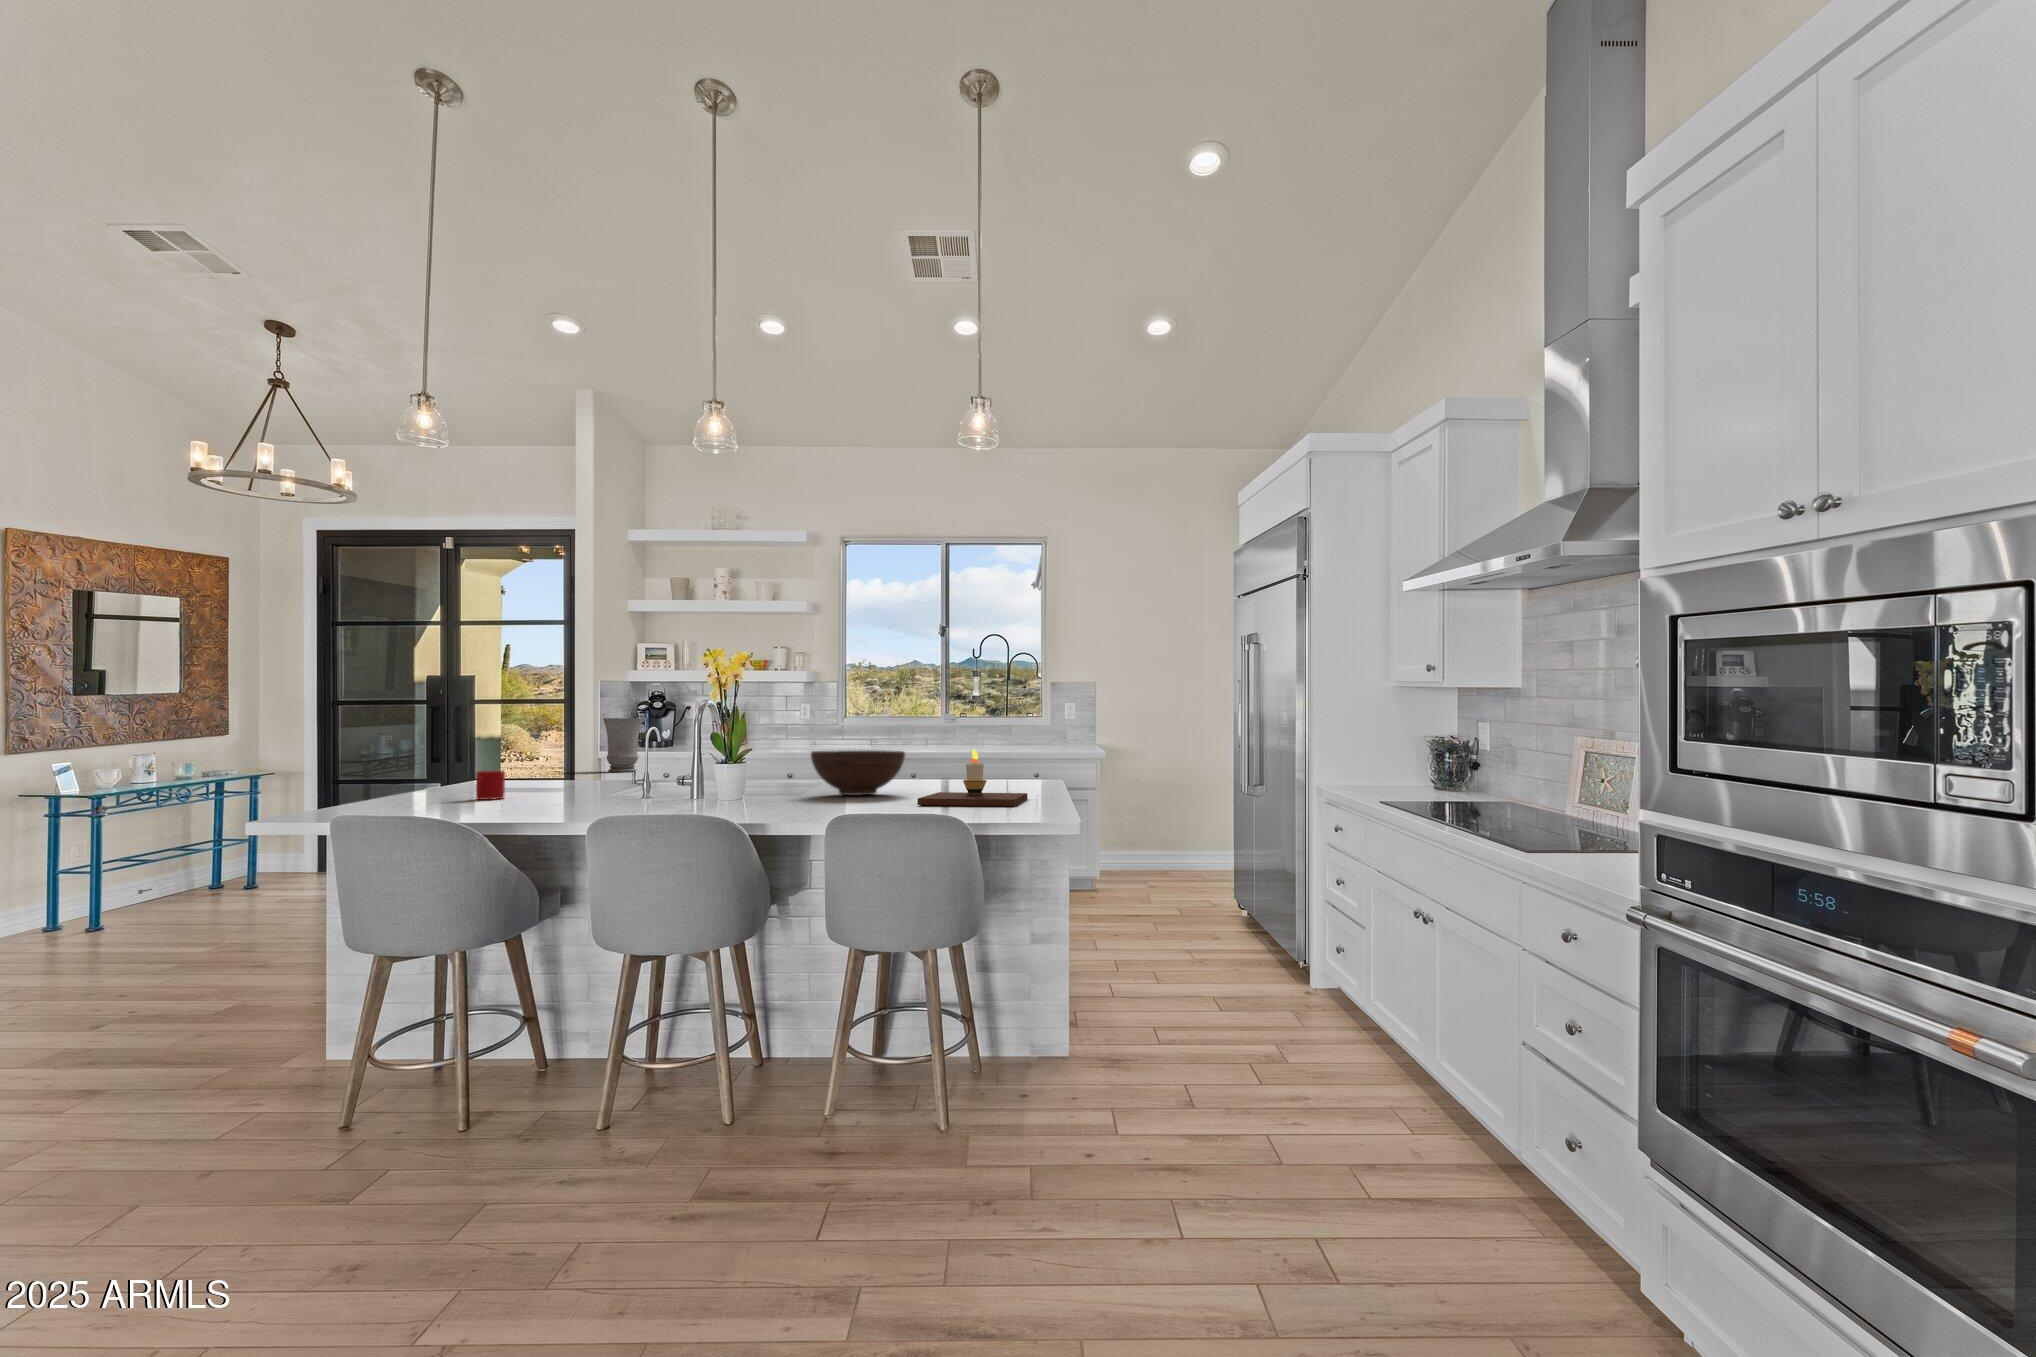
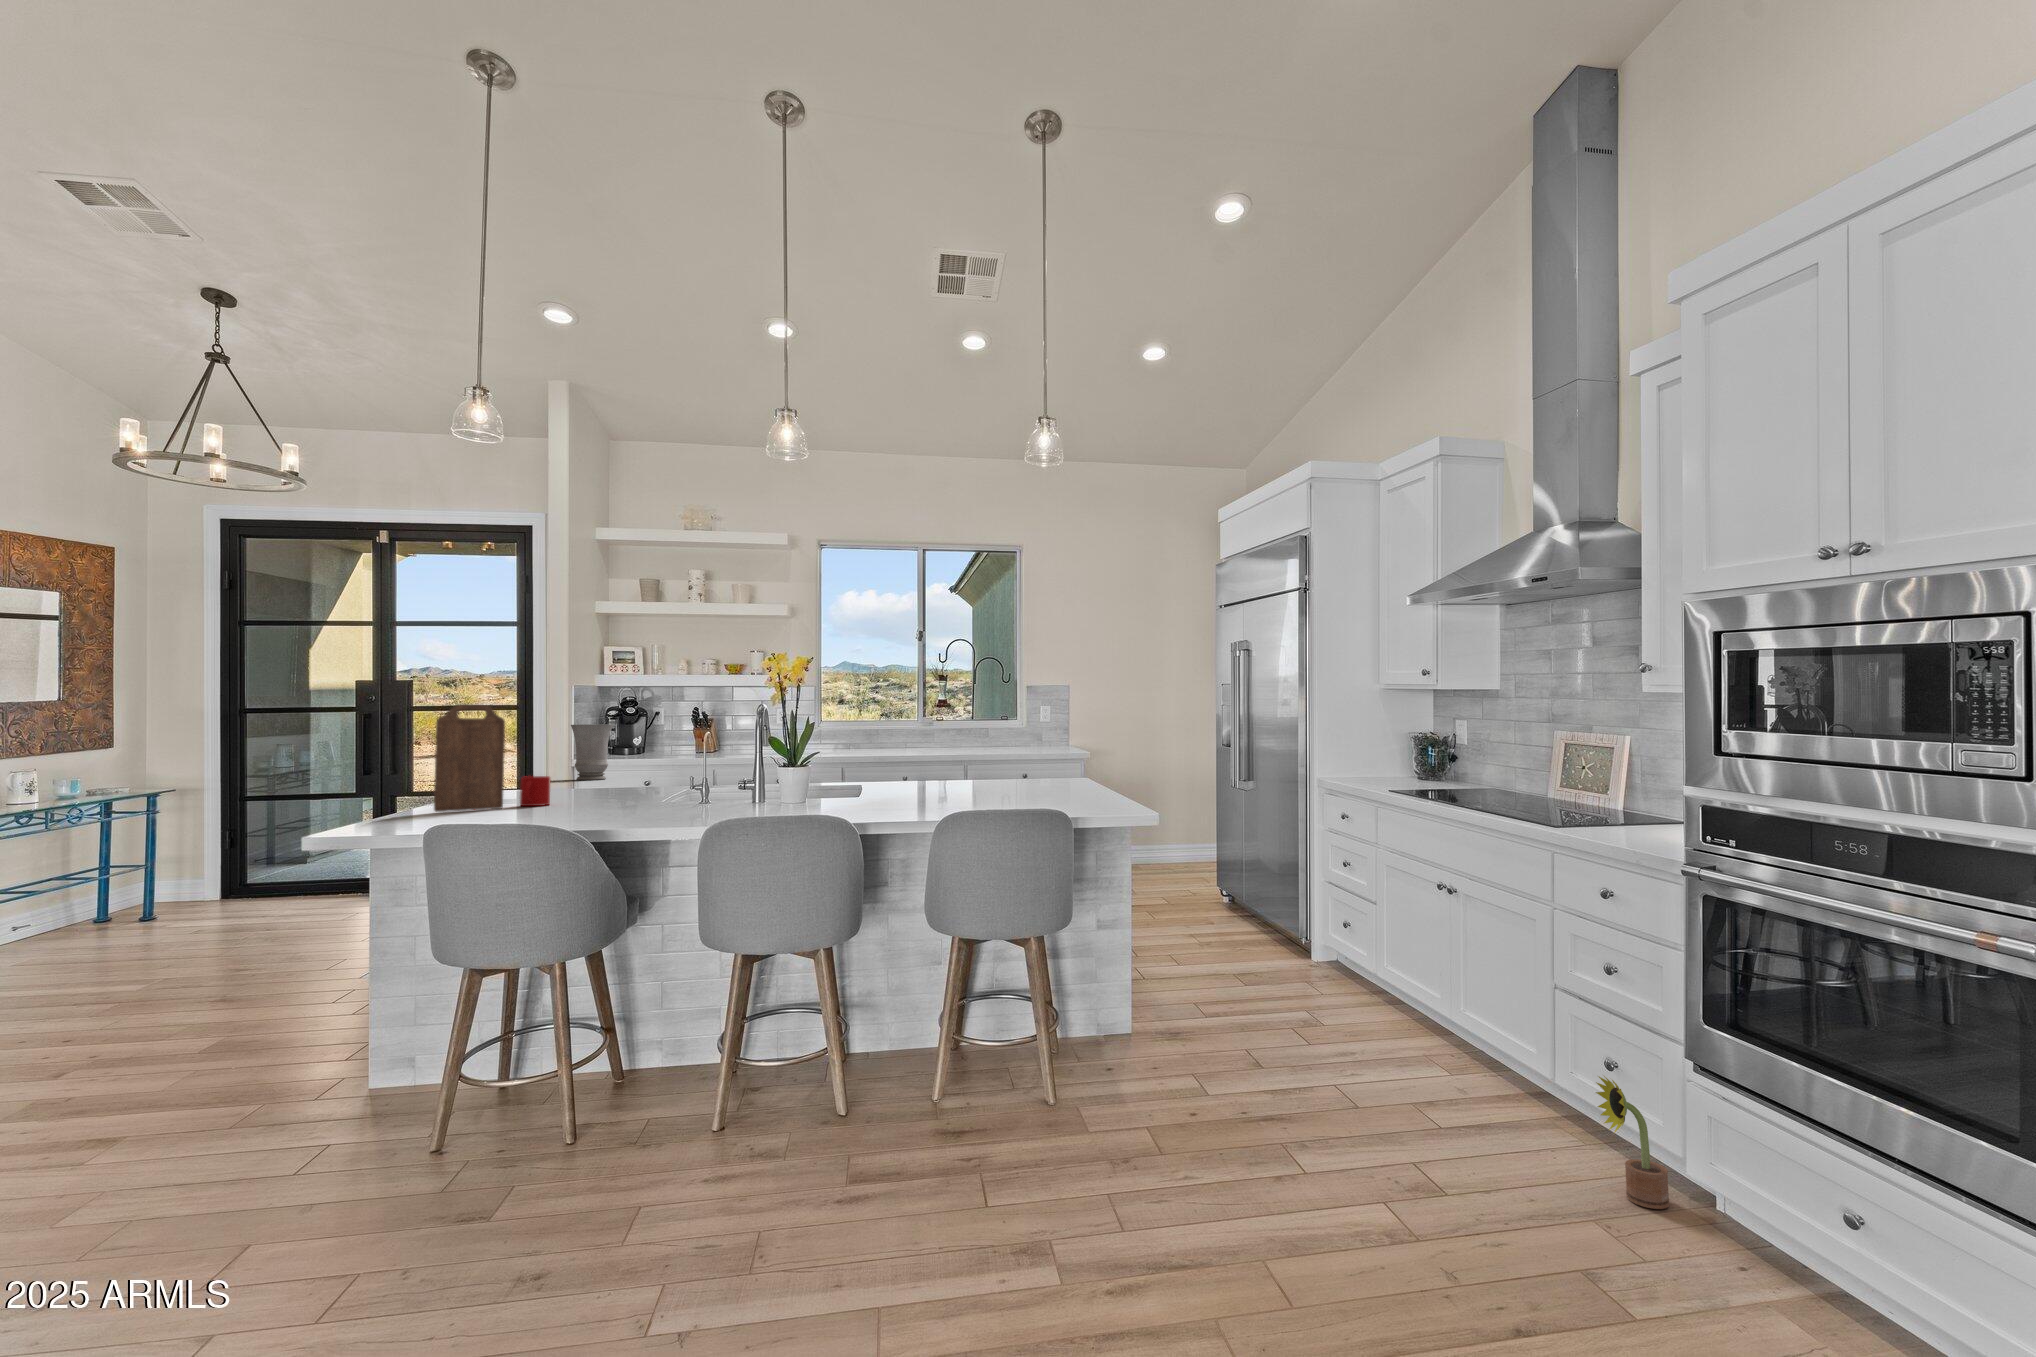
cutting board: none [385,702,456,804] -> present [434,704,505,812]
candle: present [917,749,1028,806] -> none [1002,747,1097,801]
fruit bowl: present [811,750,905,795] -> none [867,751,958,794]
decorative plant: none [1490,1141,1563,1305] -> present [1596,1076,1669,1209]

